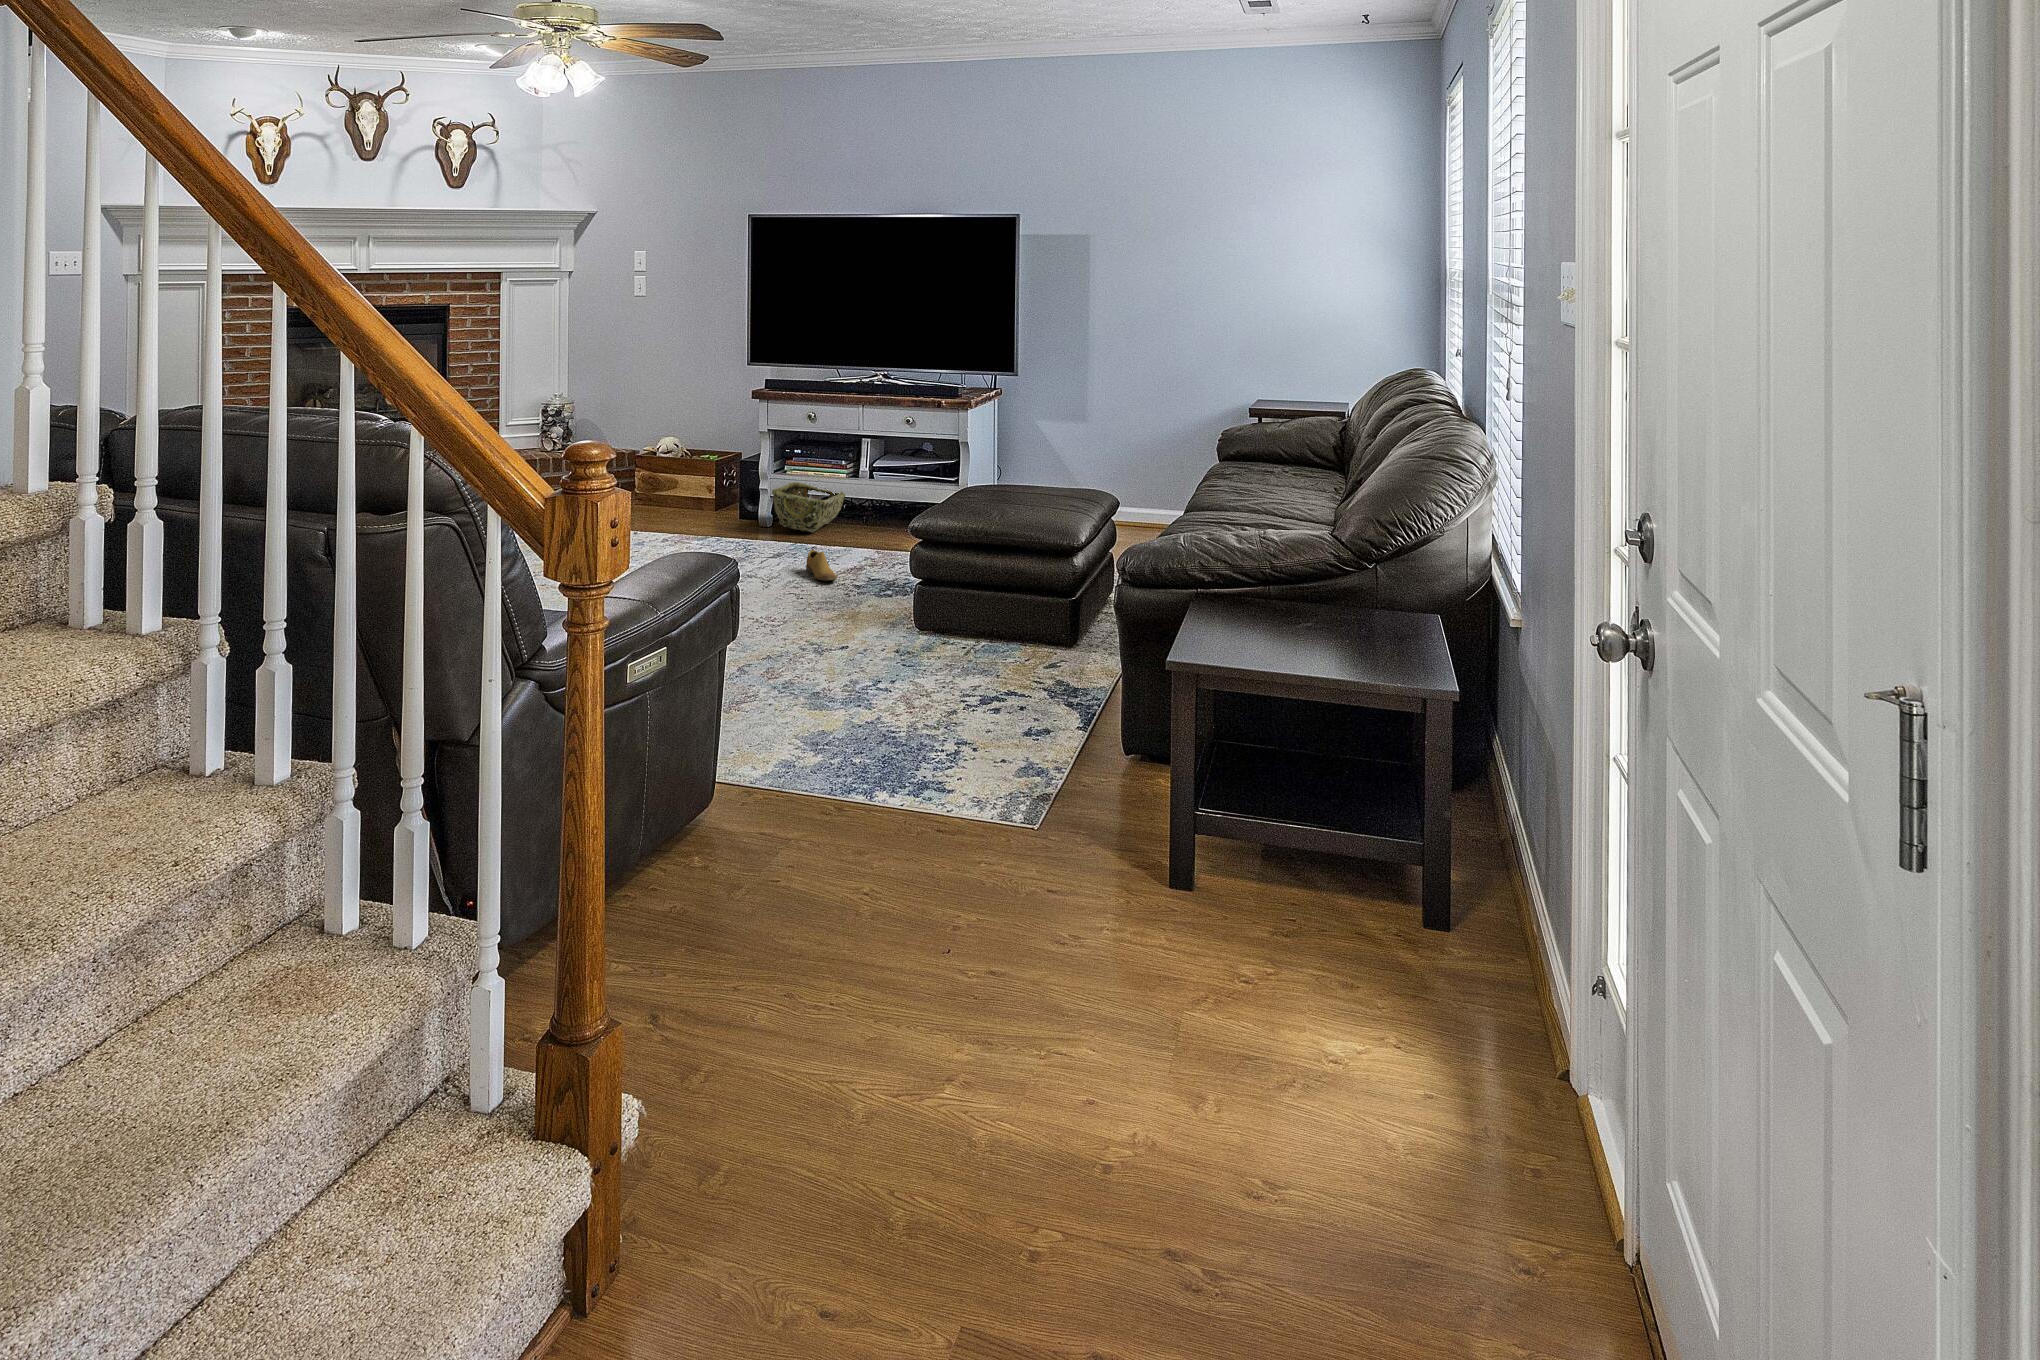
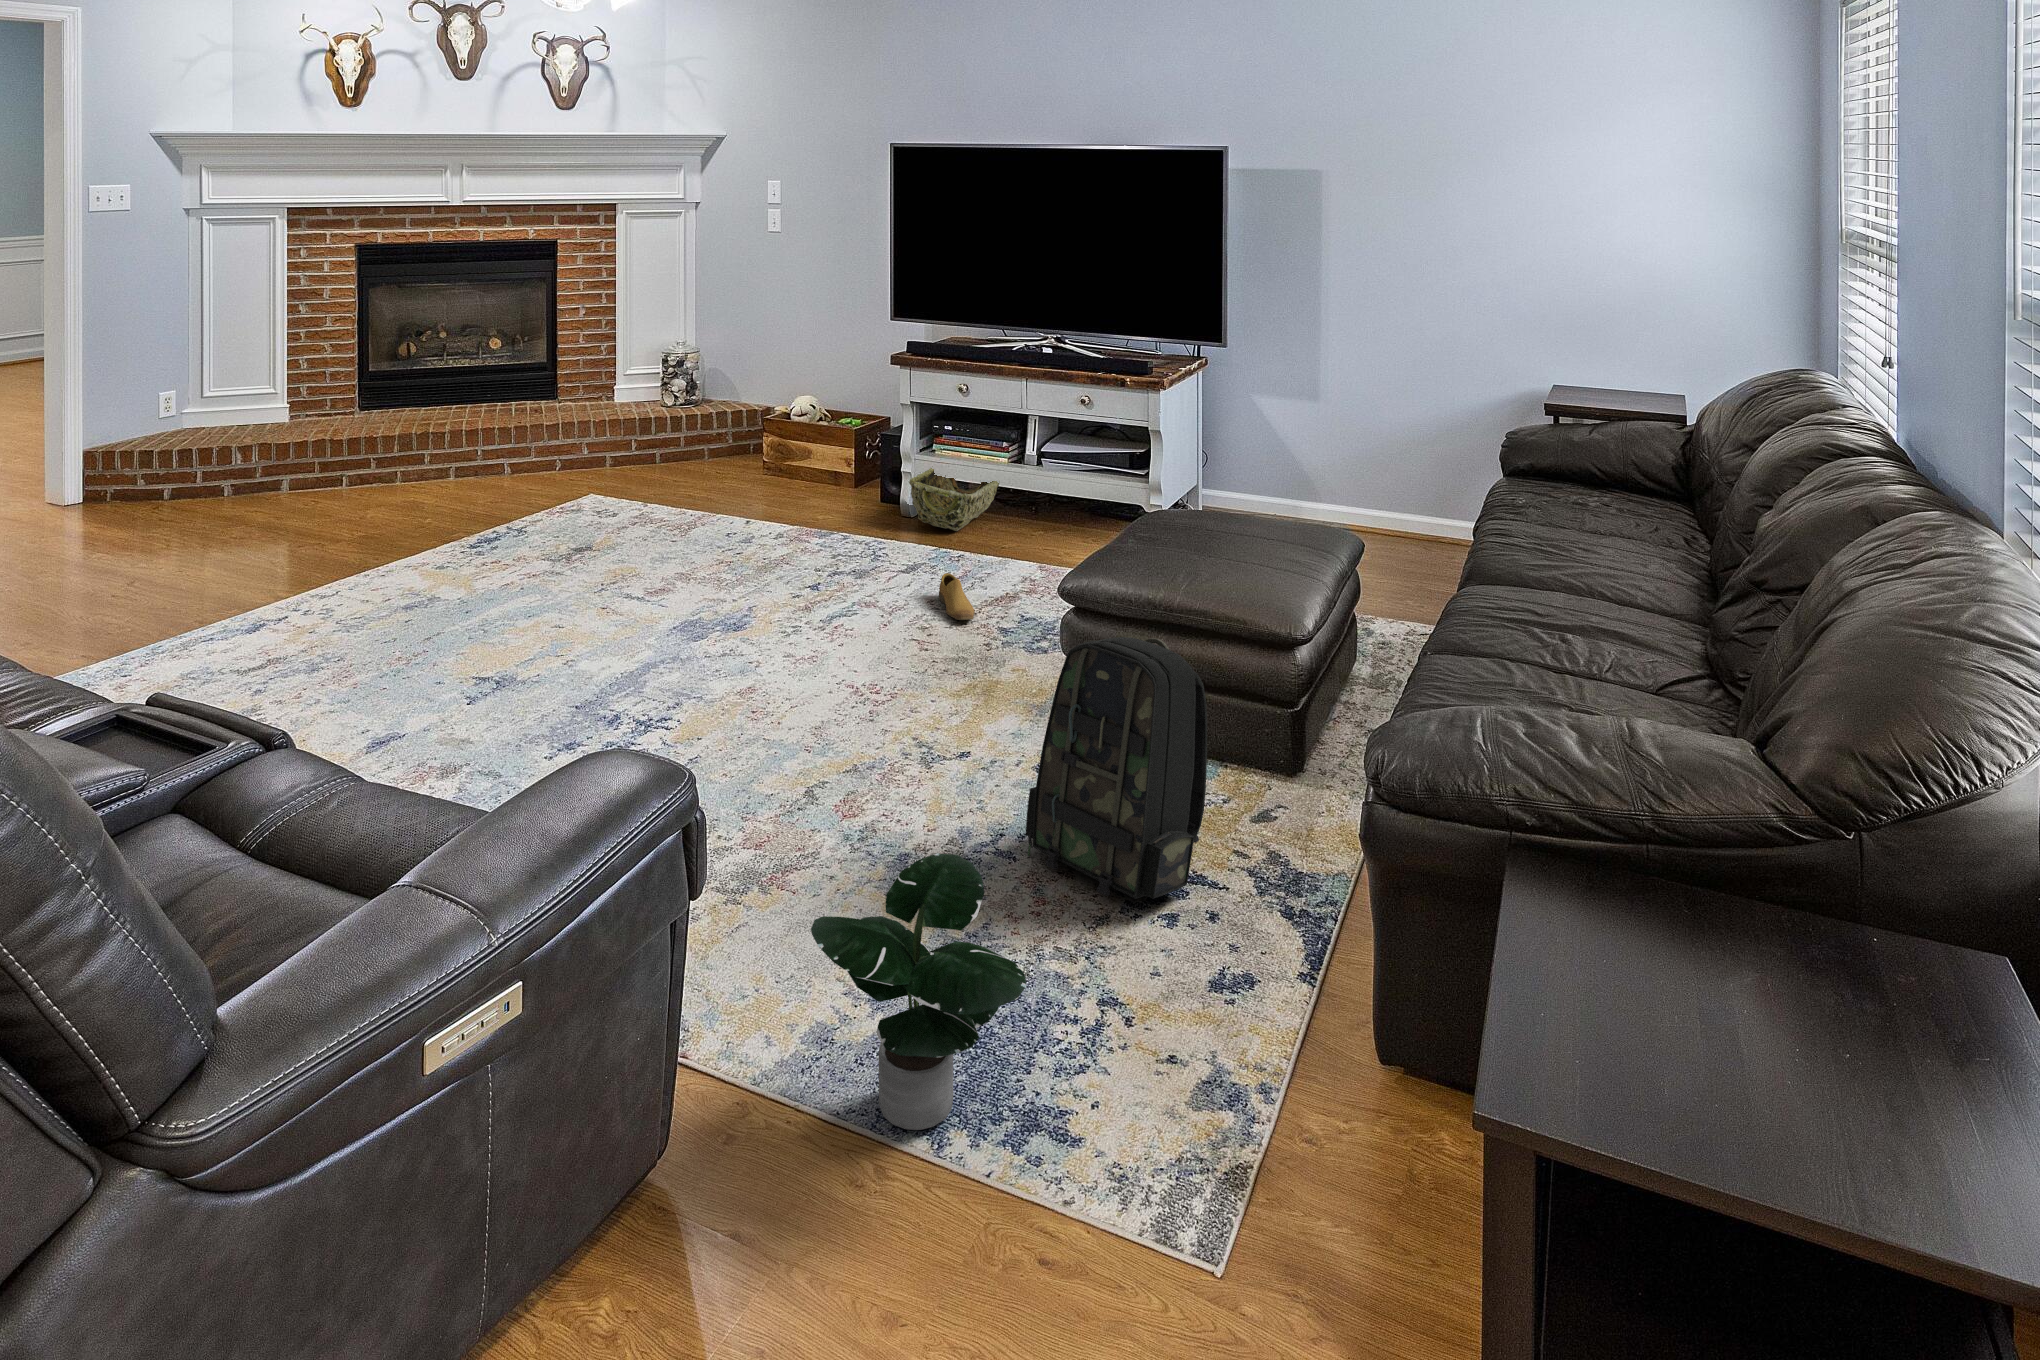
backpack: none [896,534,1021,701] -> present [1026,637,1207,899]
potted plant: none [782,634,915,791] -> present [810,853,1027,1130]

